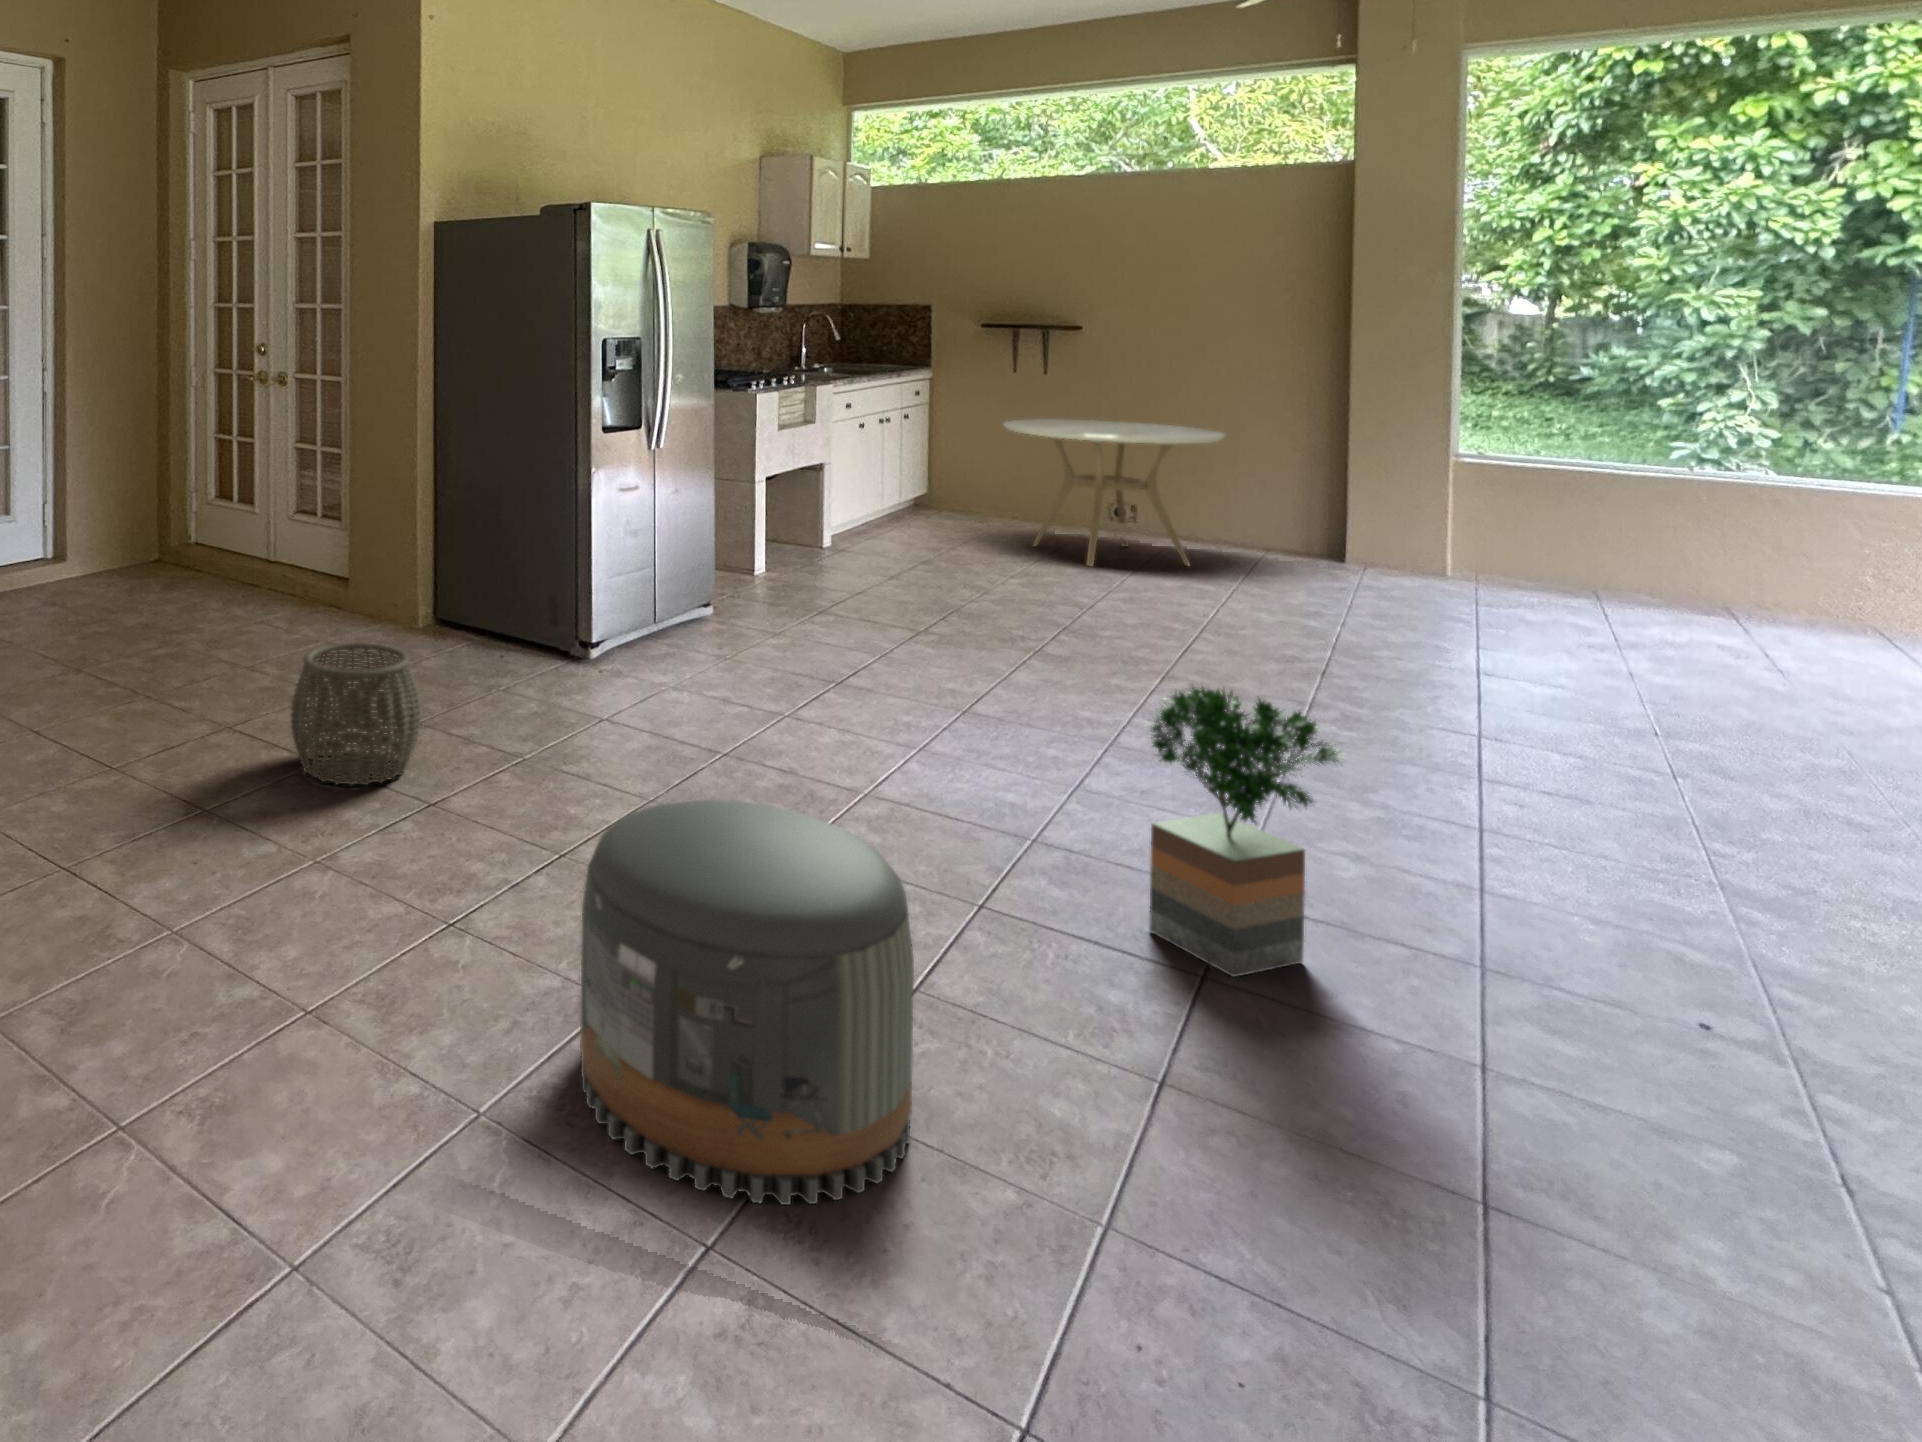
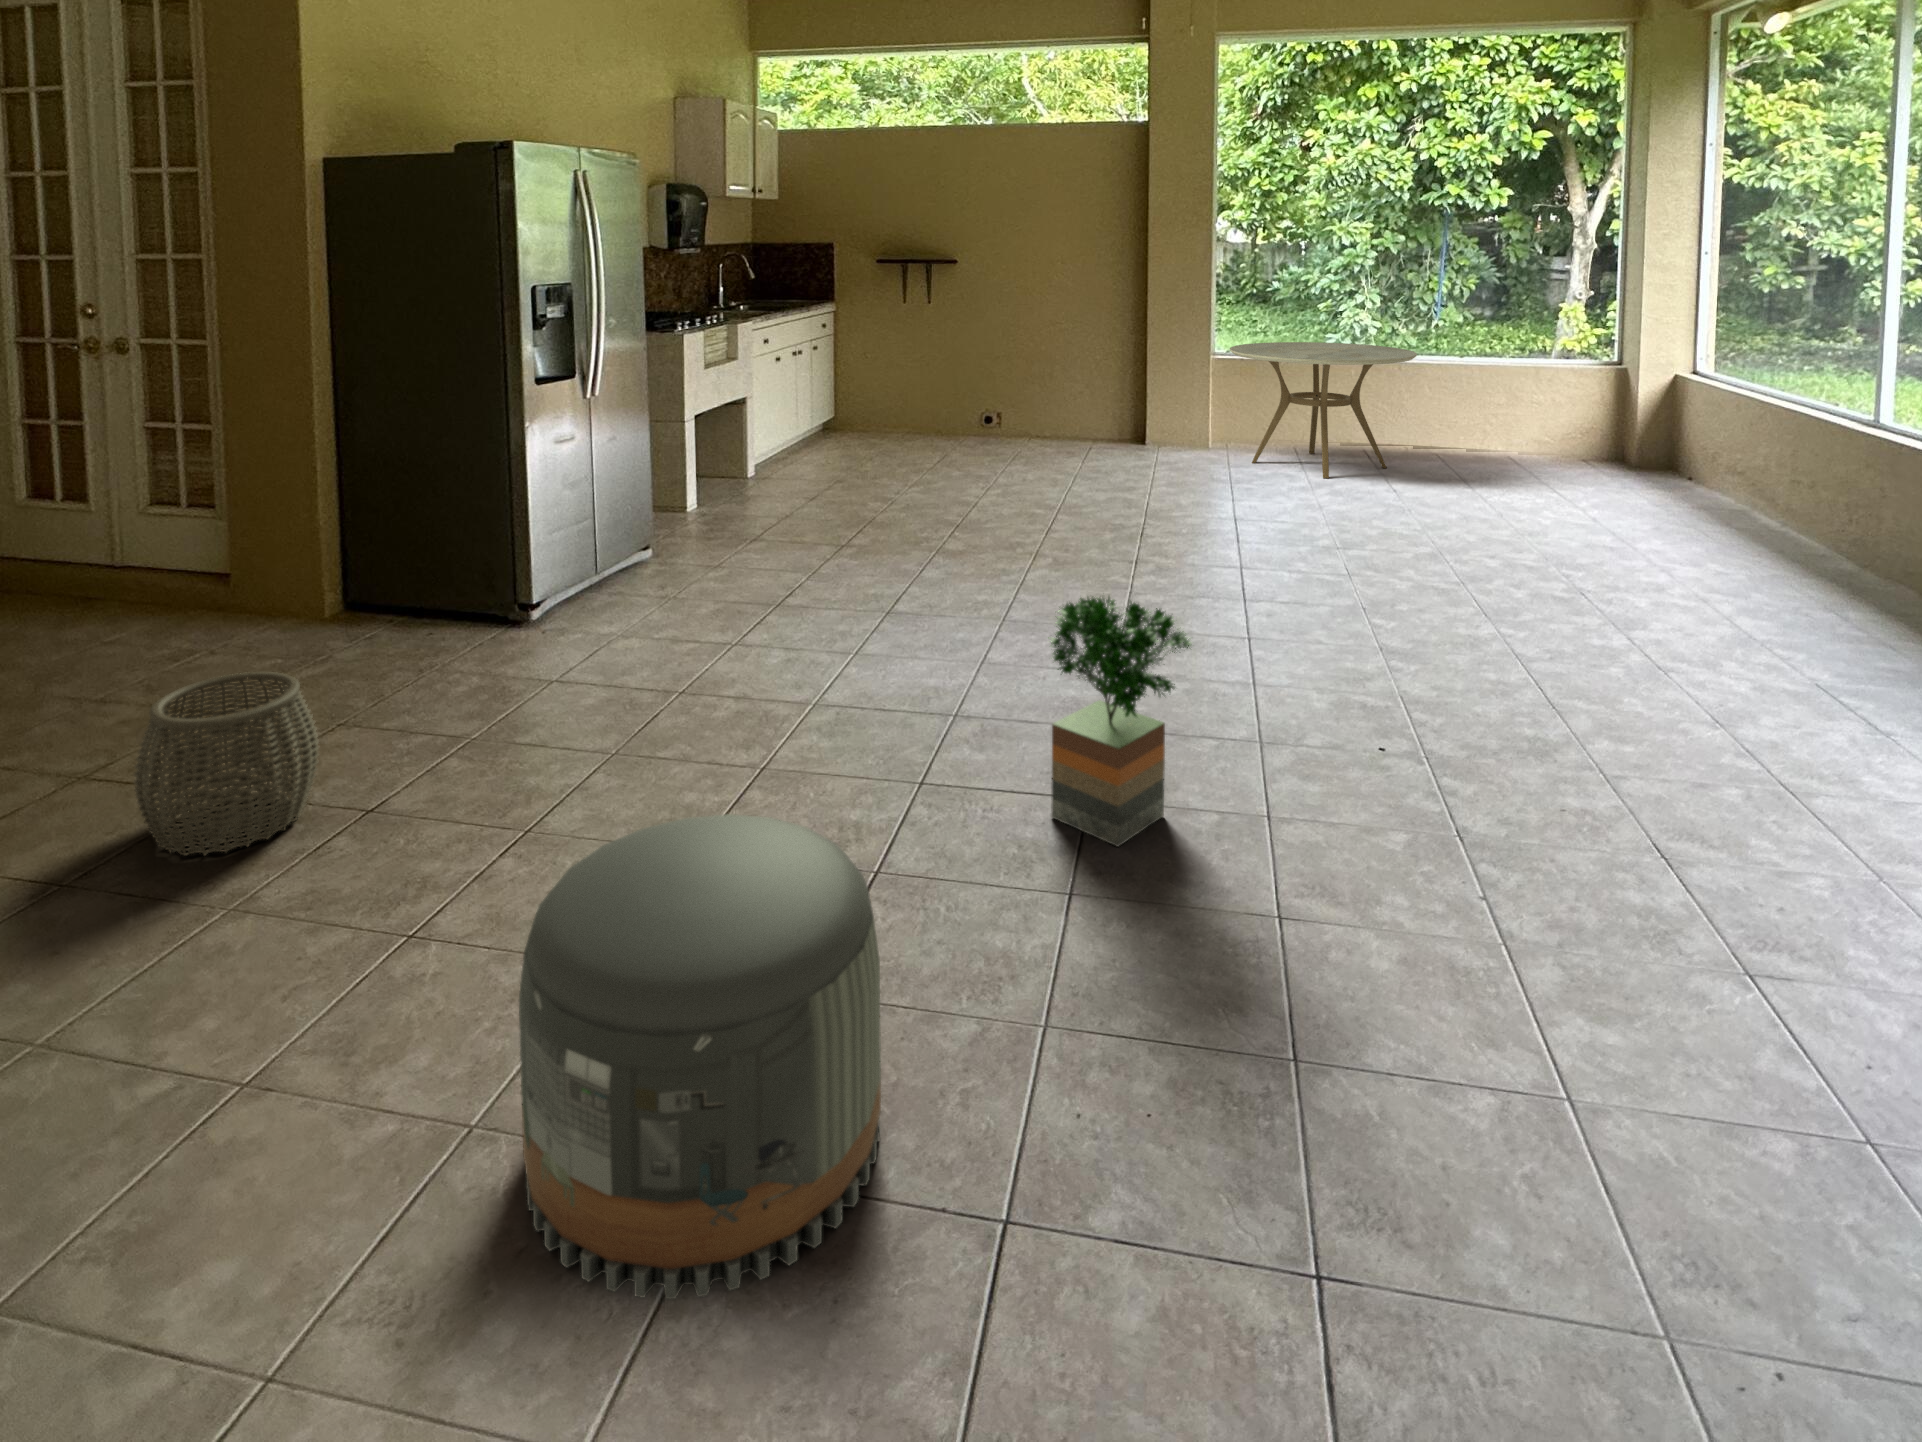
dining table: present [1004,419,1225,567] -> present [1230,342,1417,478]

